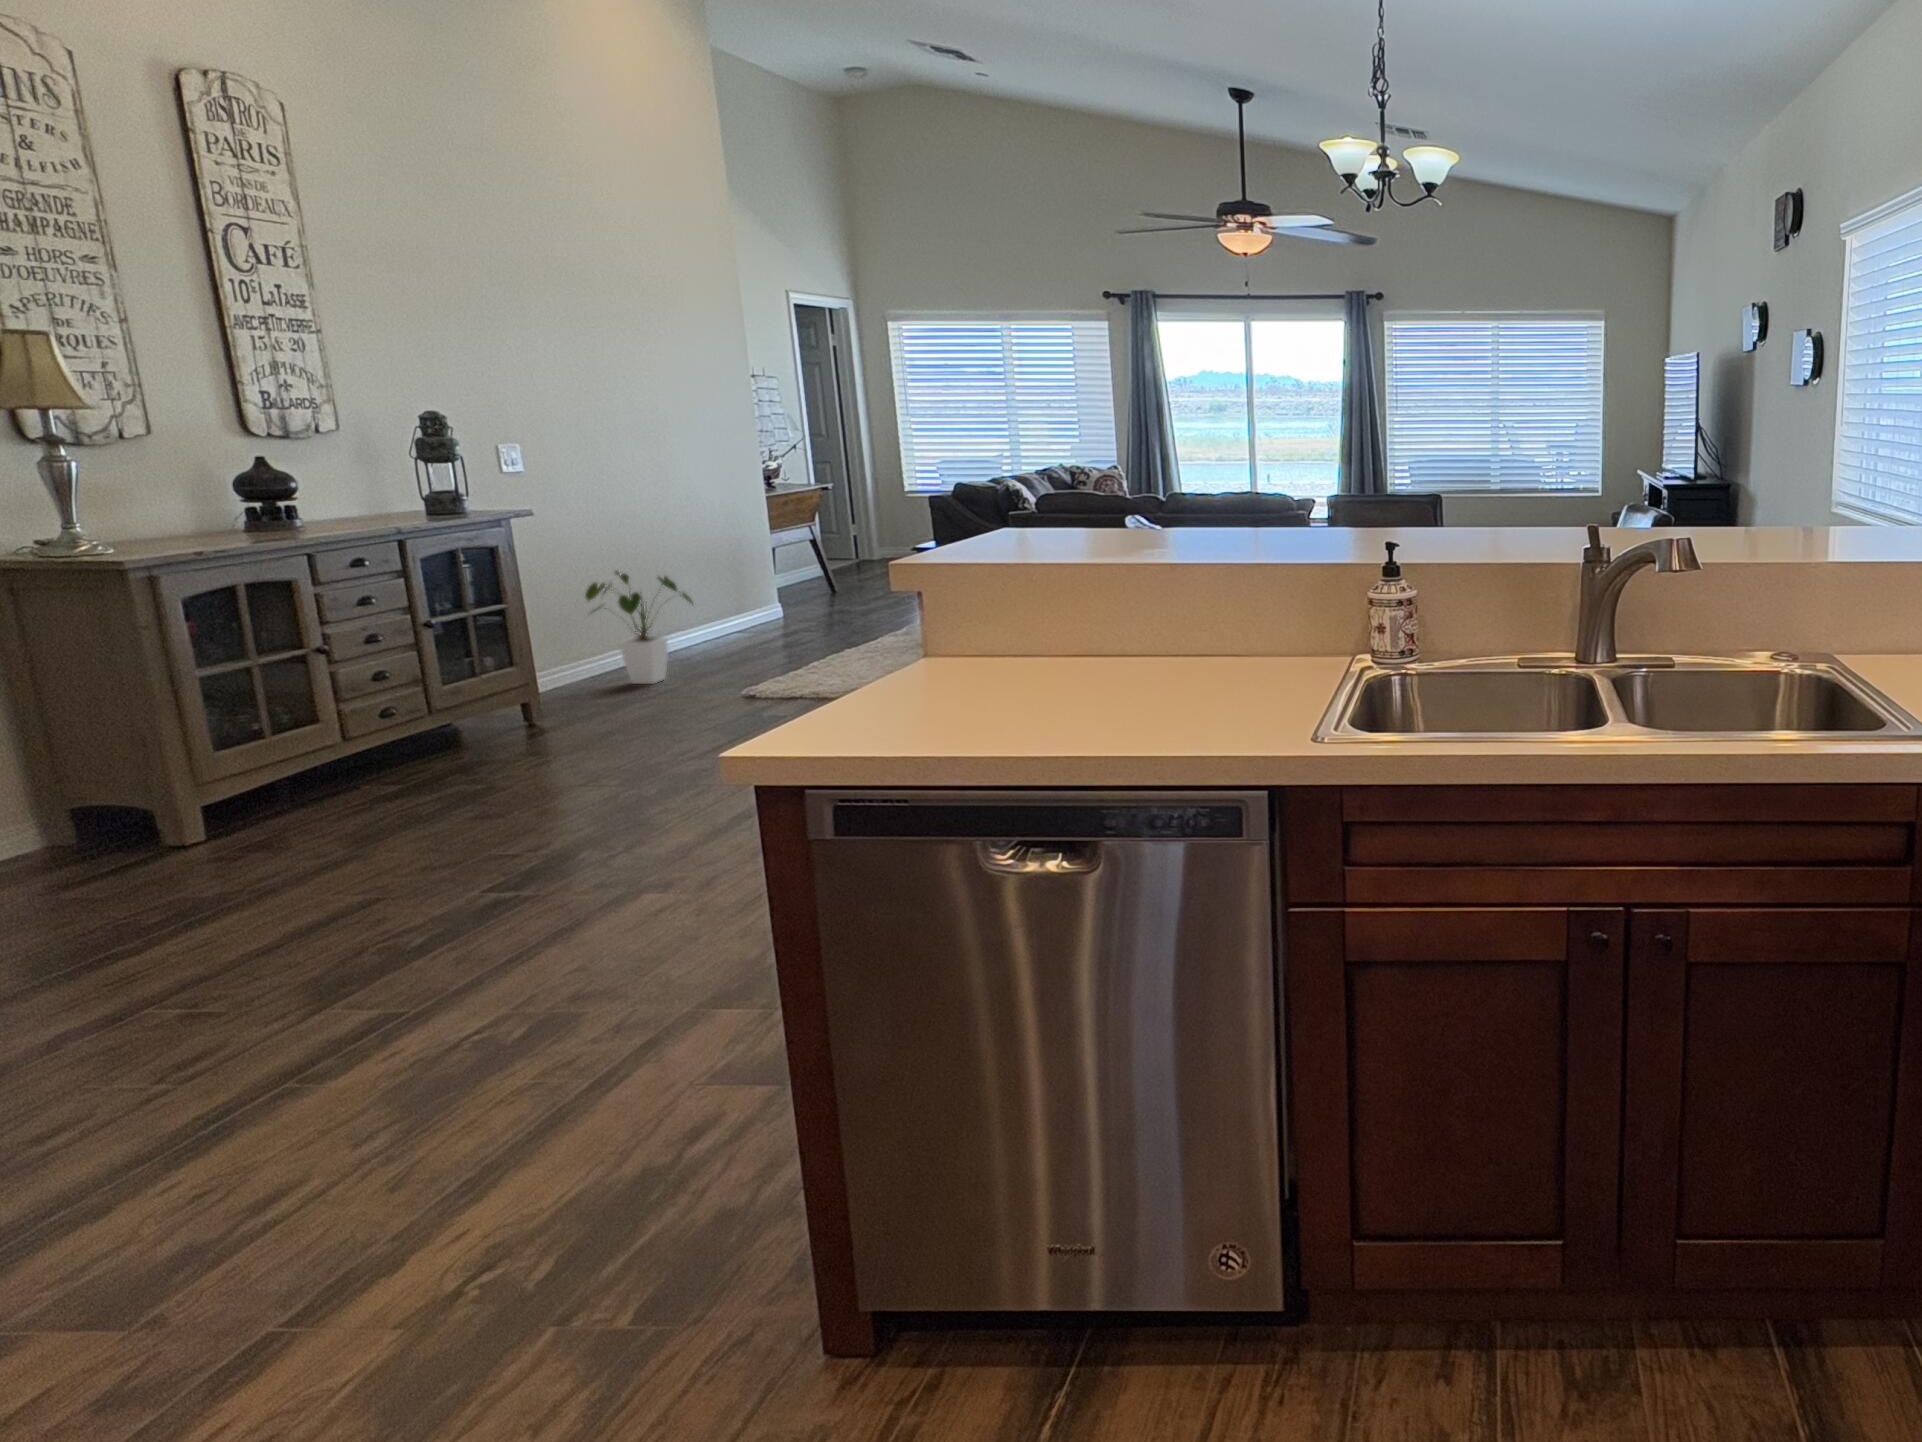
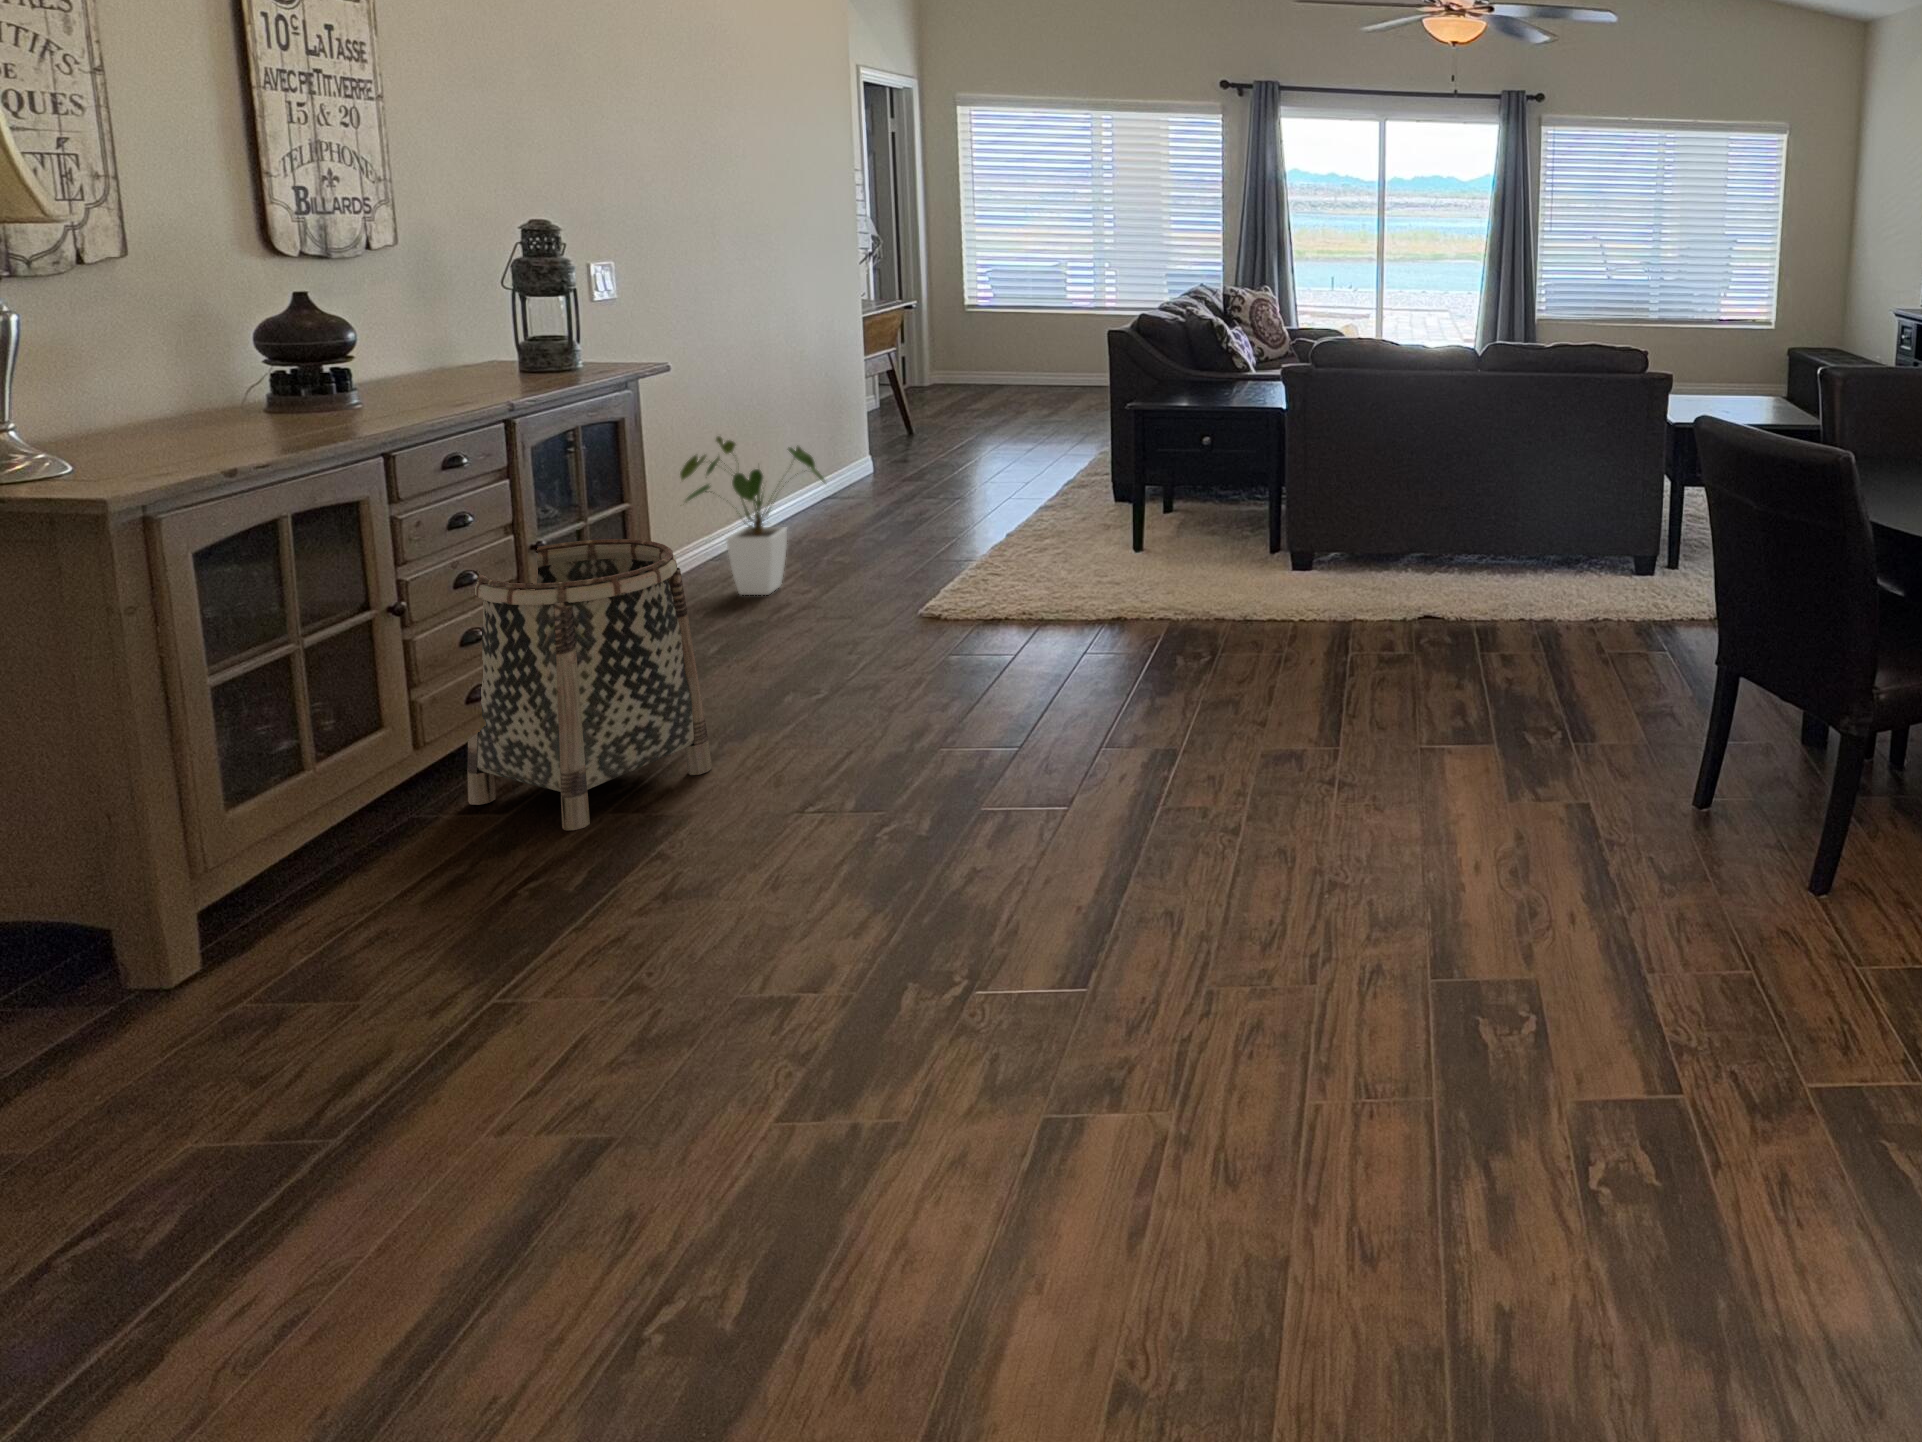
basket: none [377,619,548,793] -> present [467,539,712,830]

